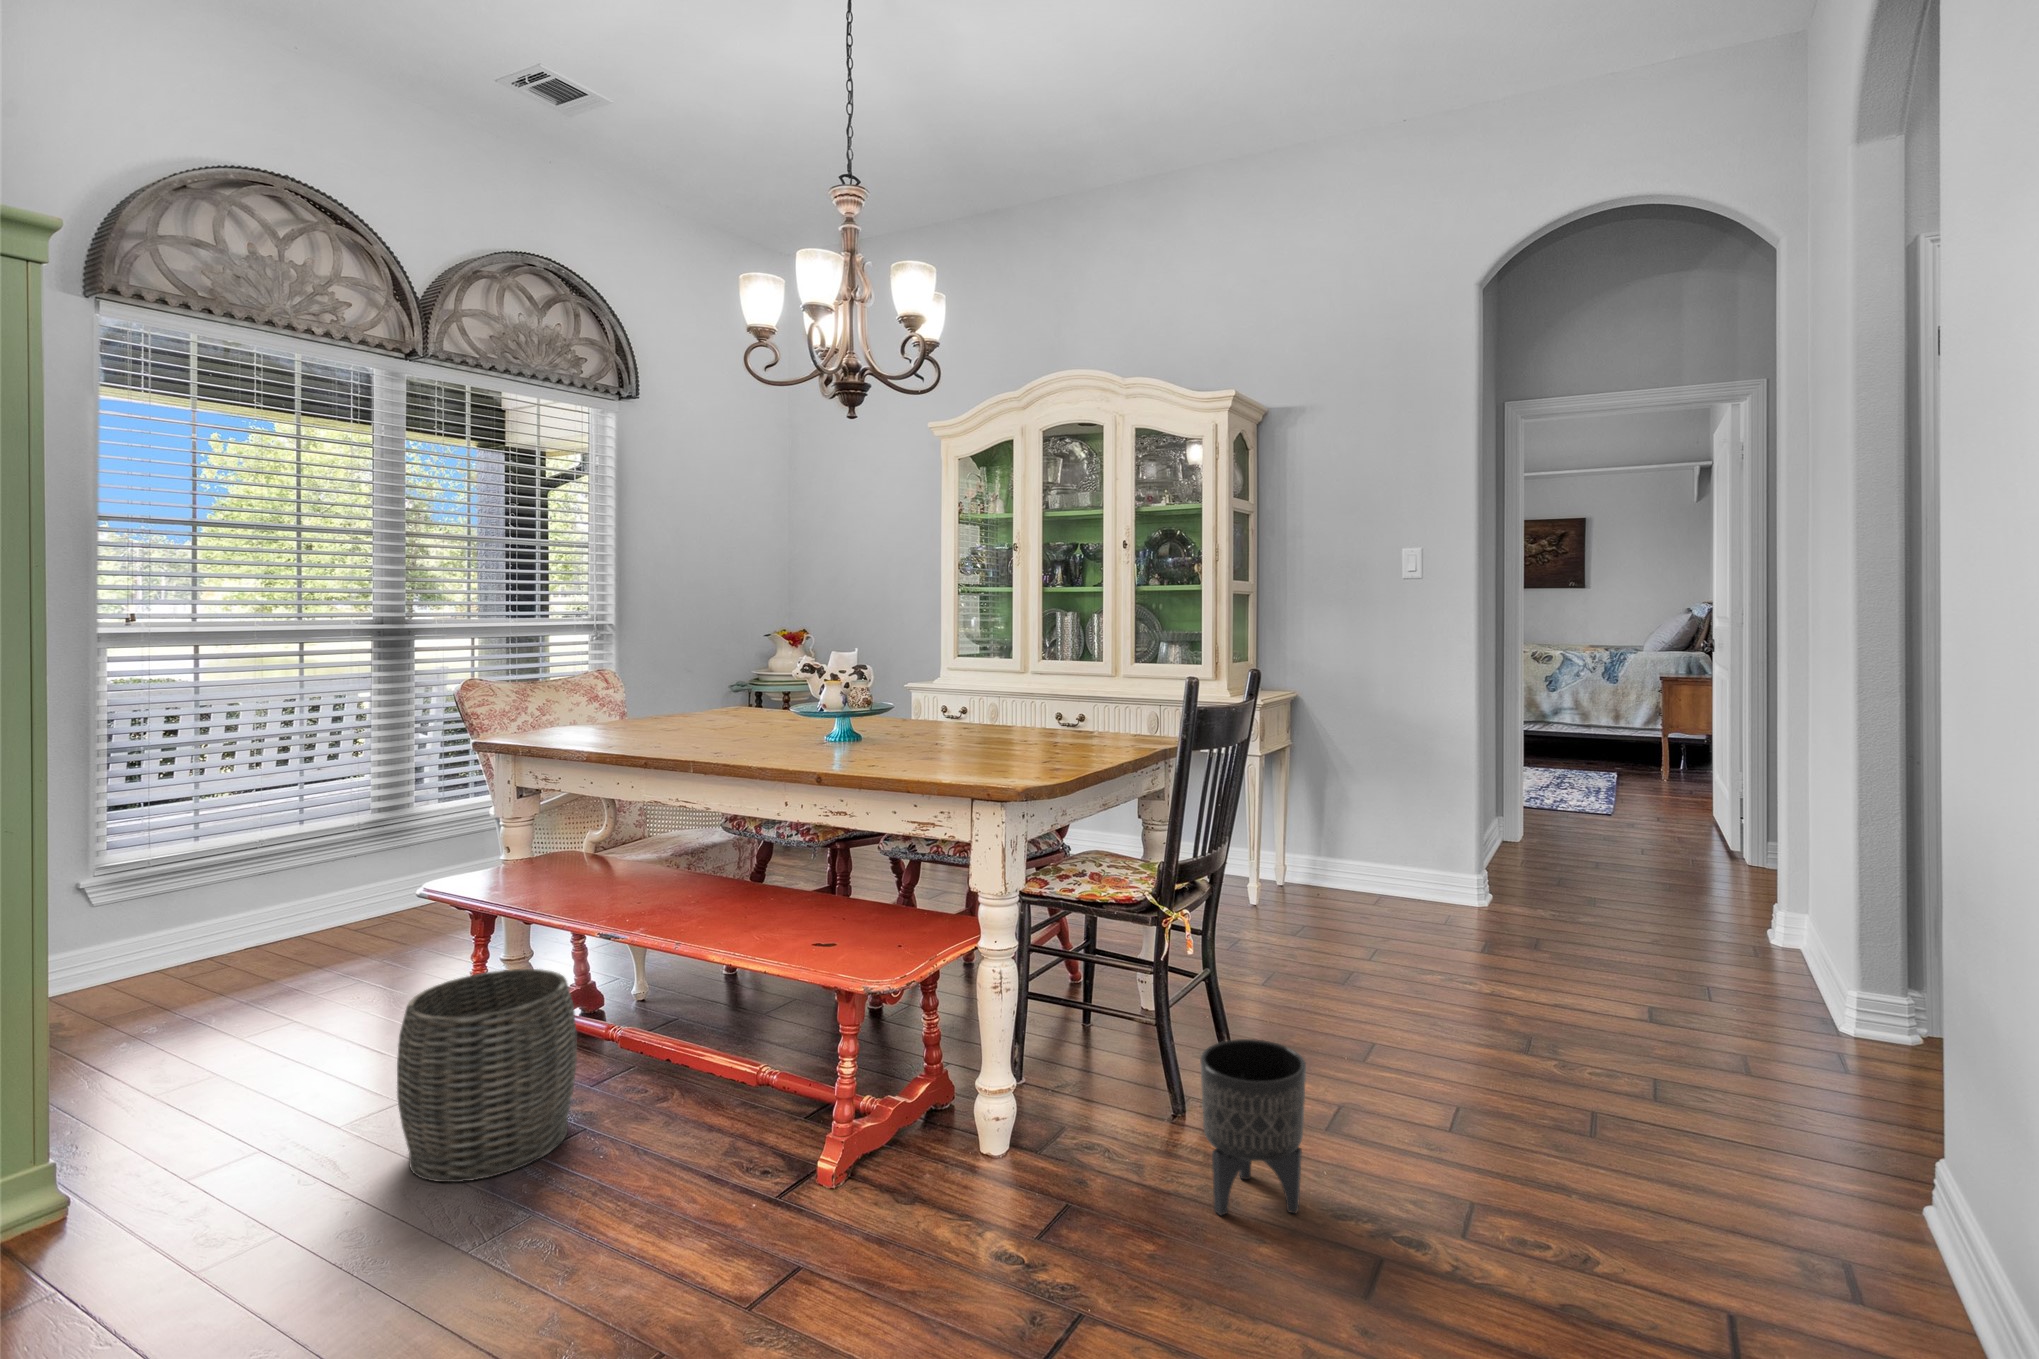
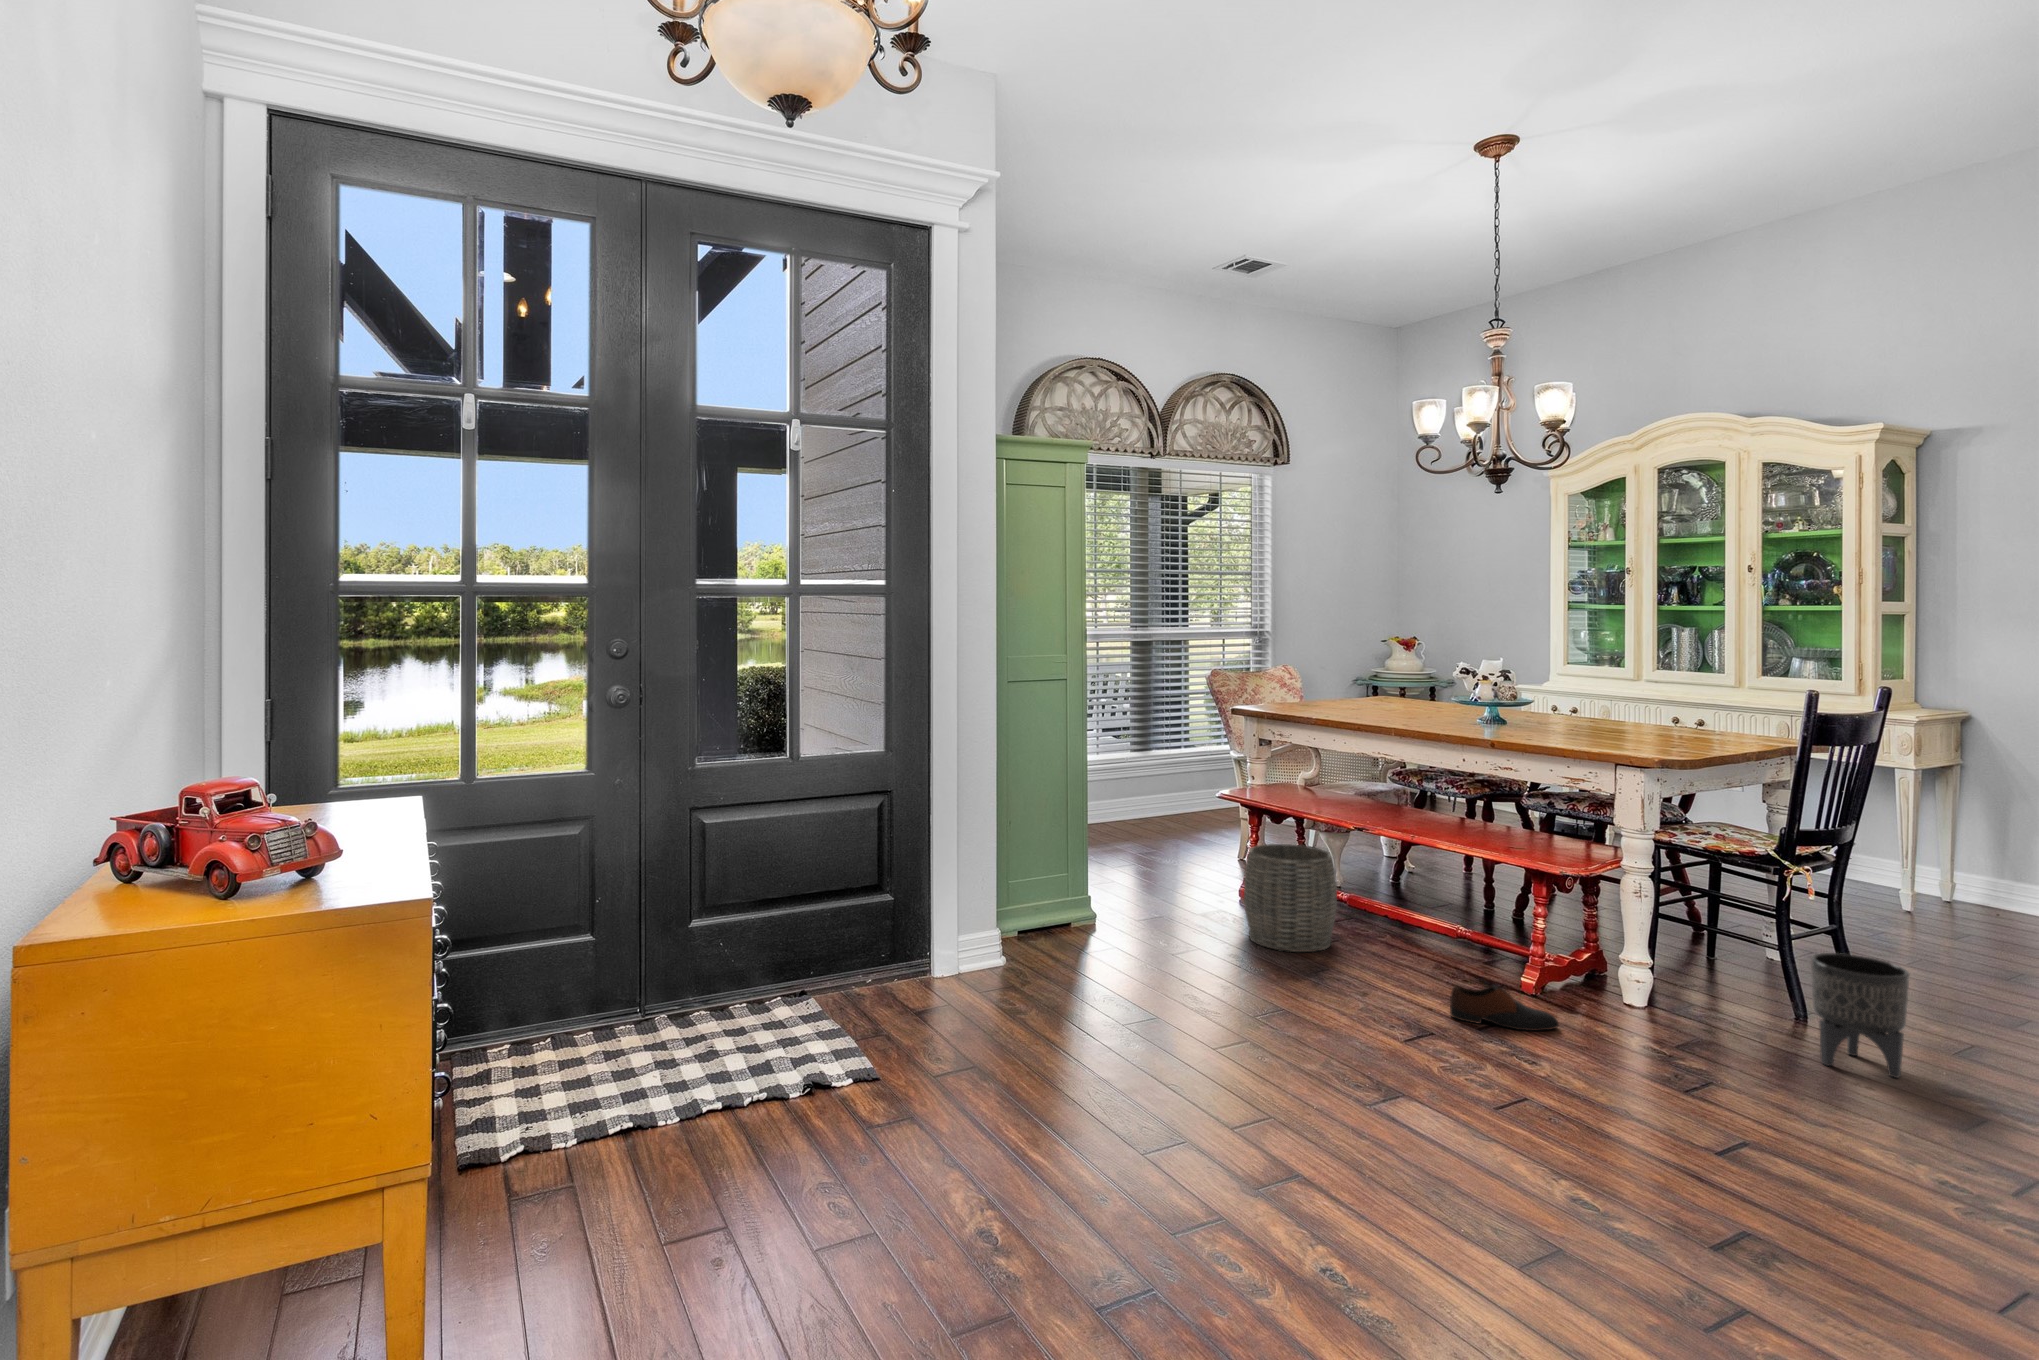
shoe: none [707,1208,880,1293] -> present [1450,985,1559,1031]

